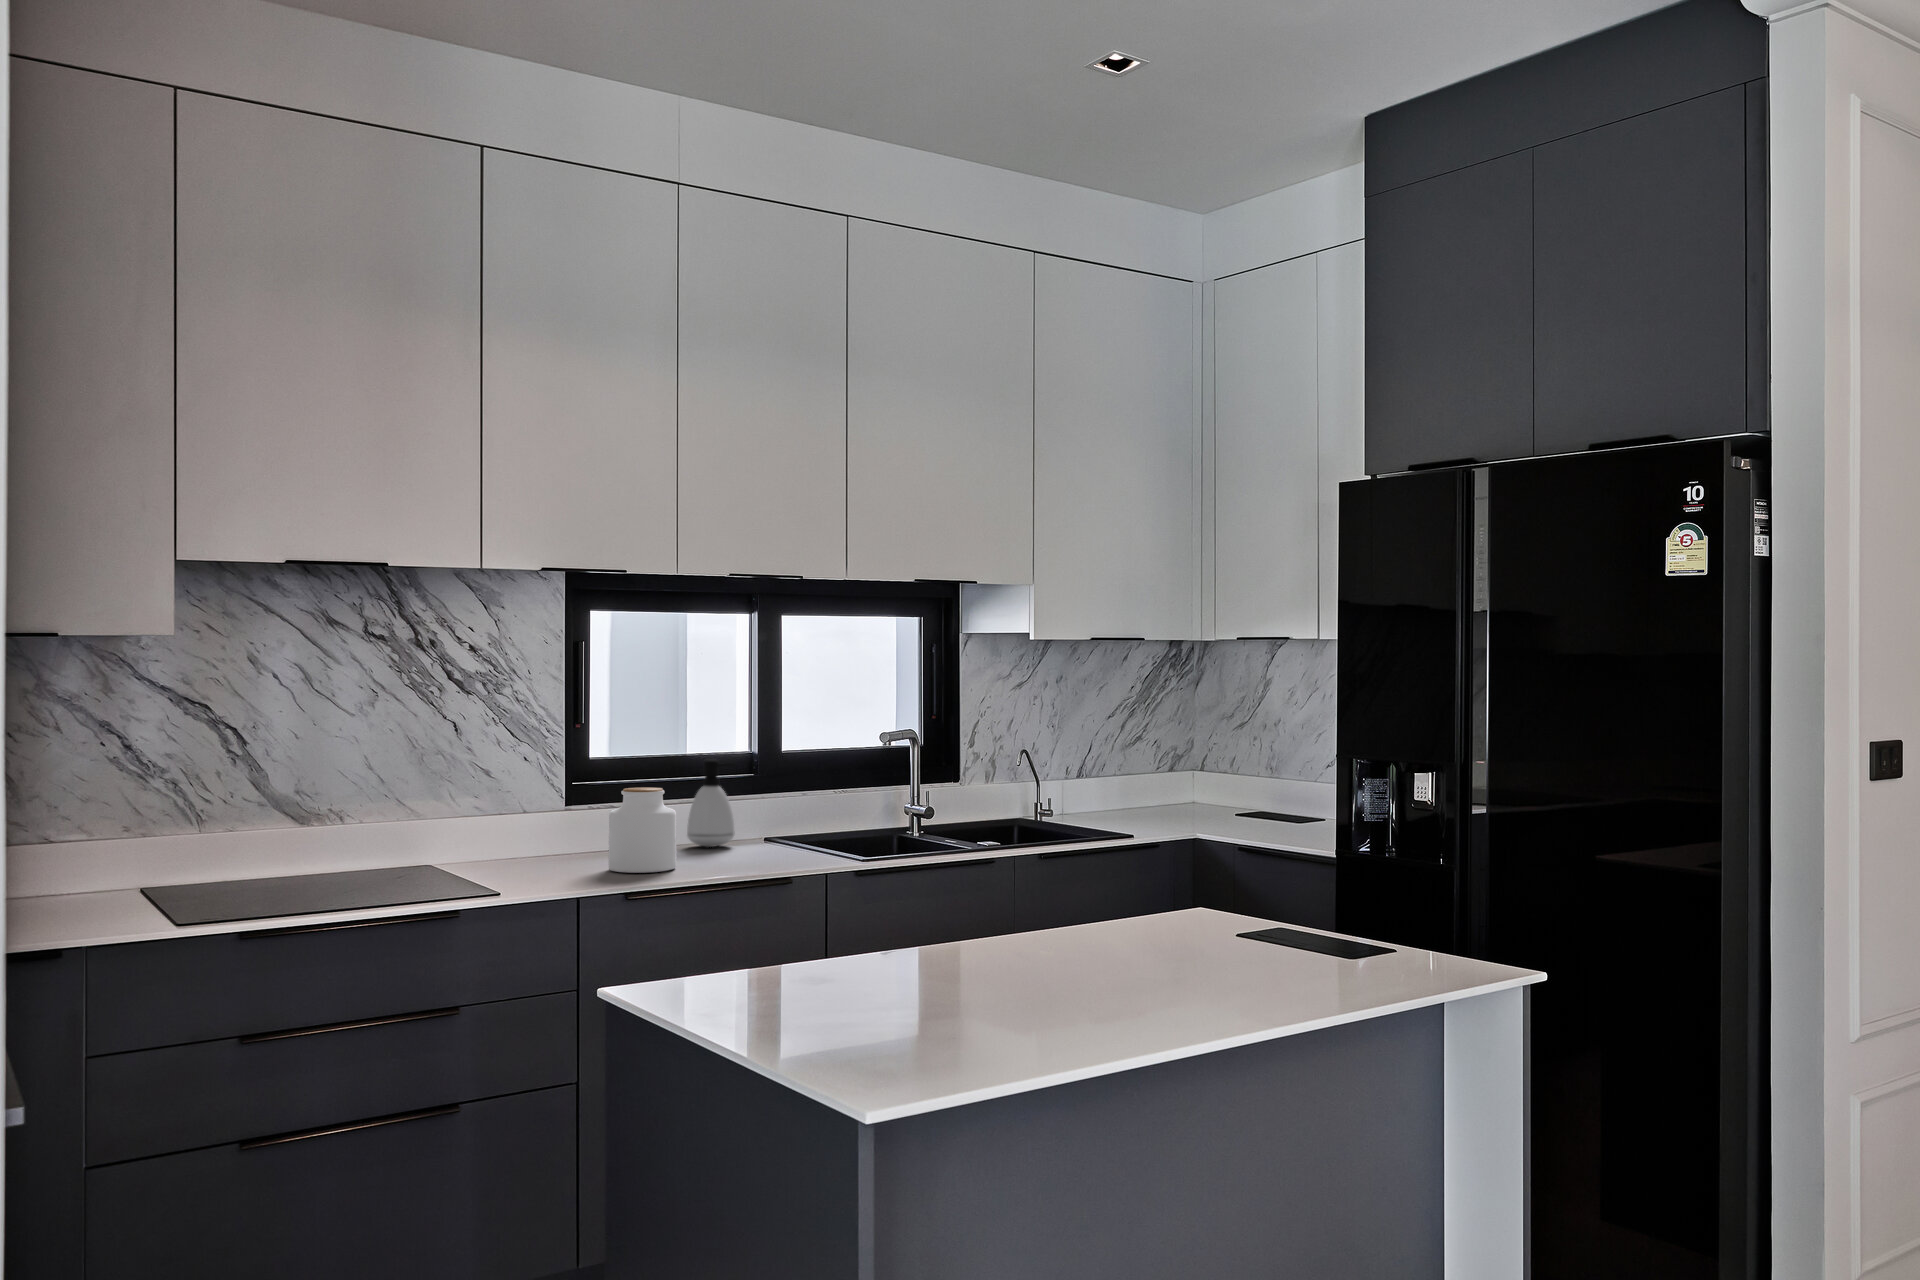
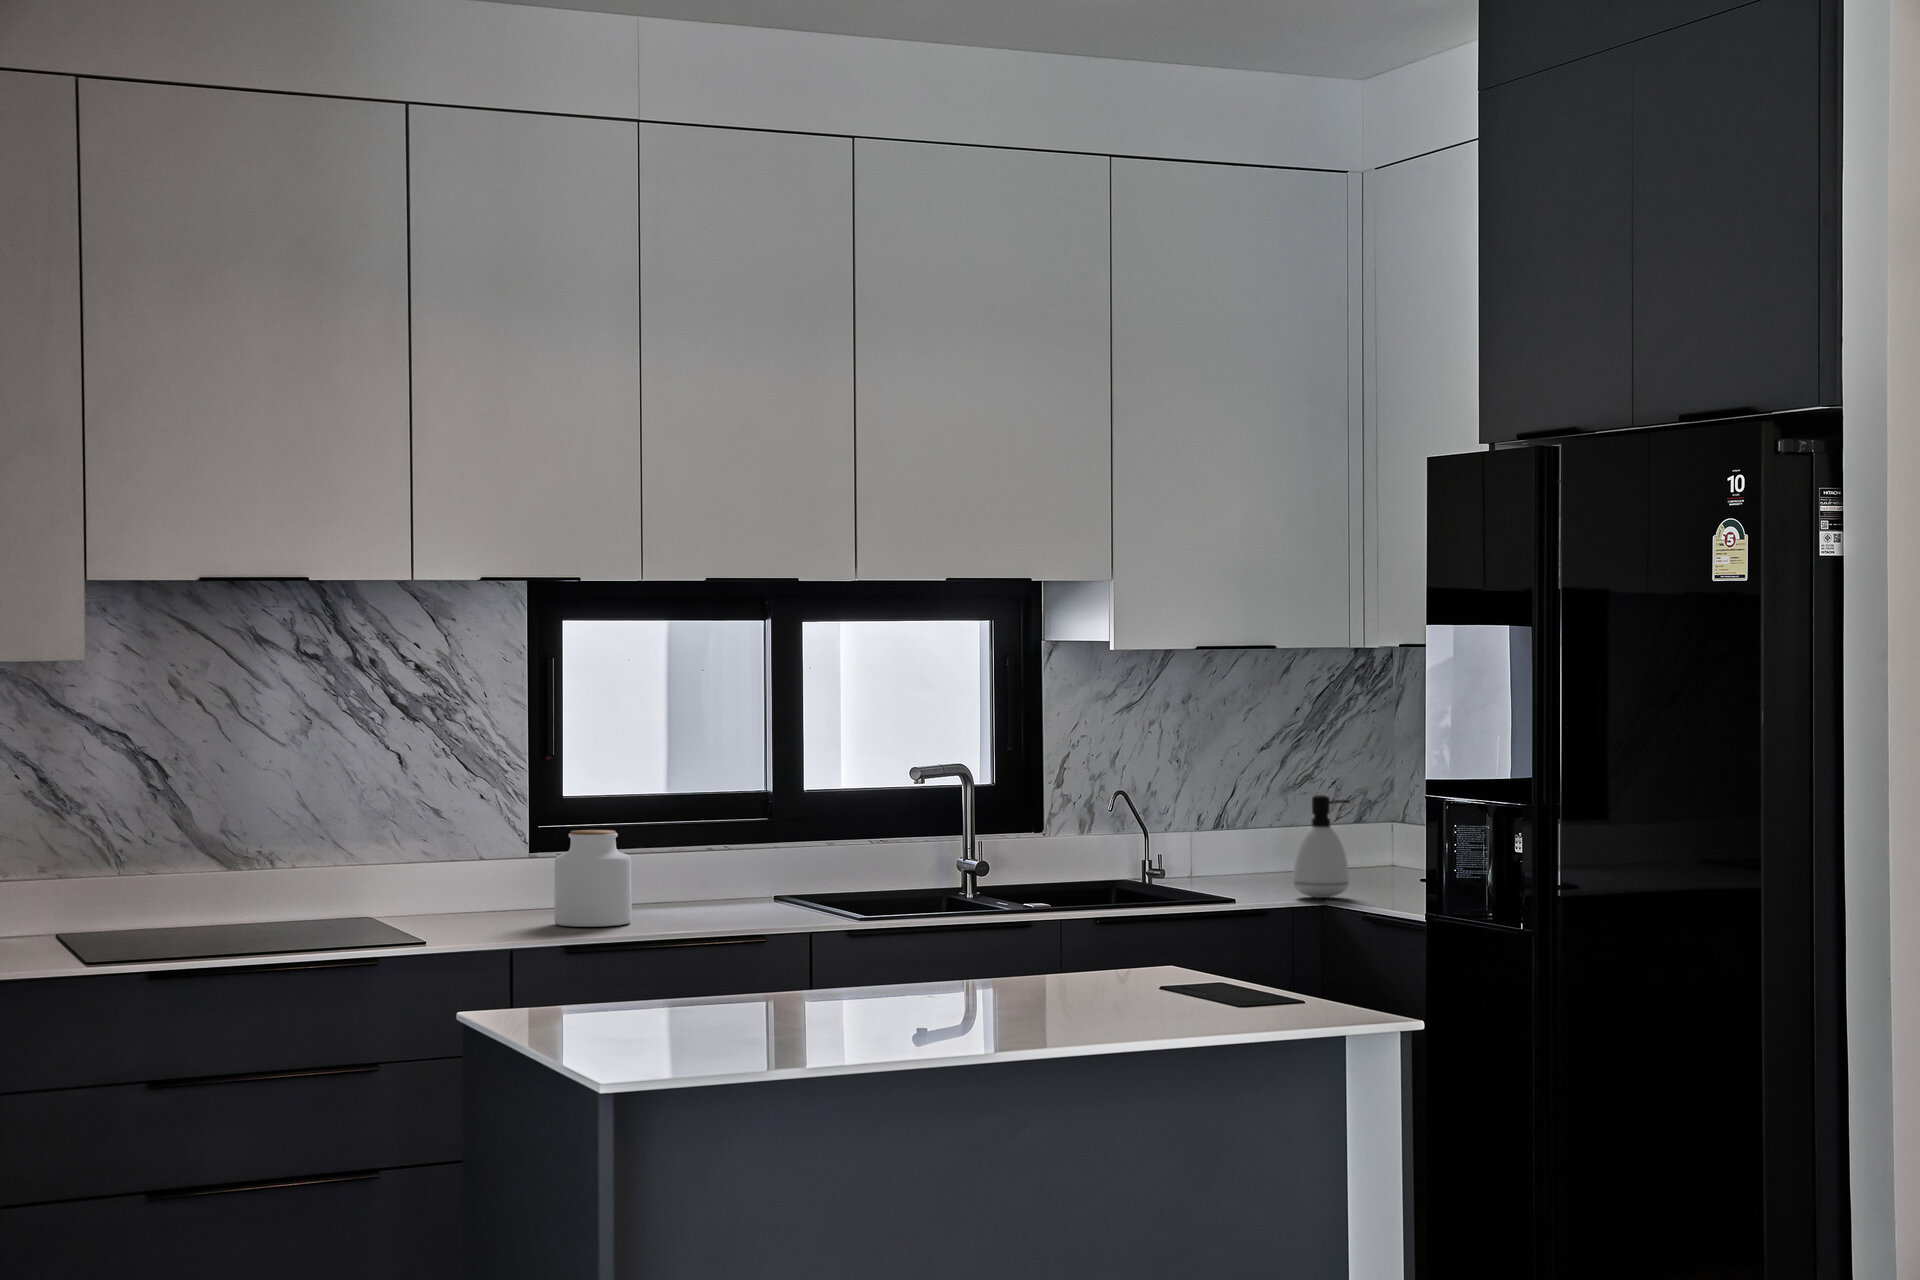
soap dispenser: present [687,759,736,847] -> present [1293,795,1350,898]

